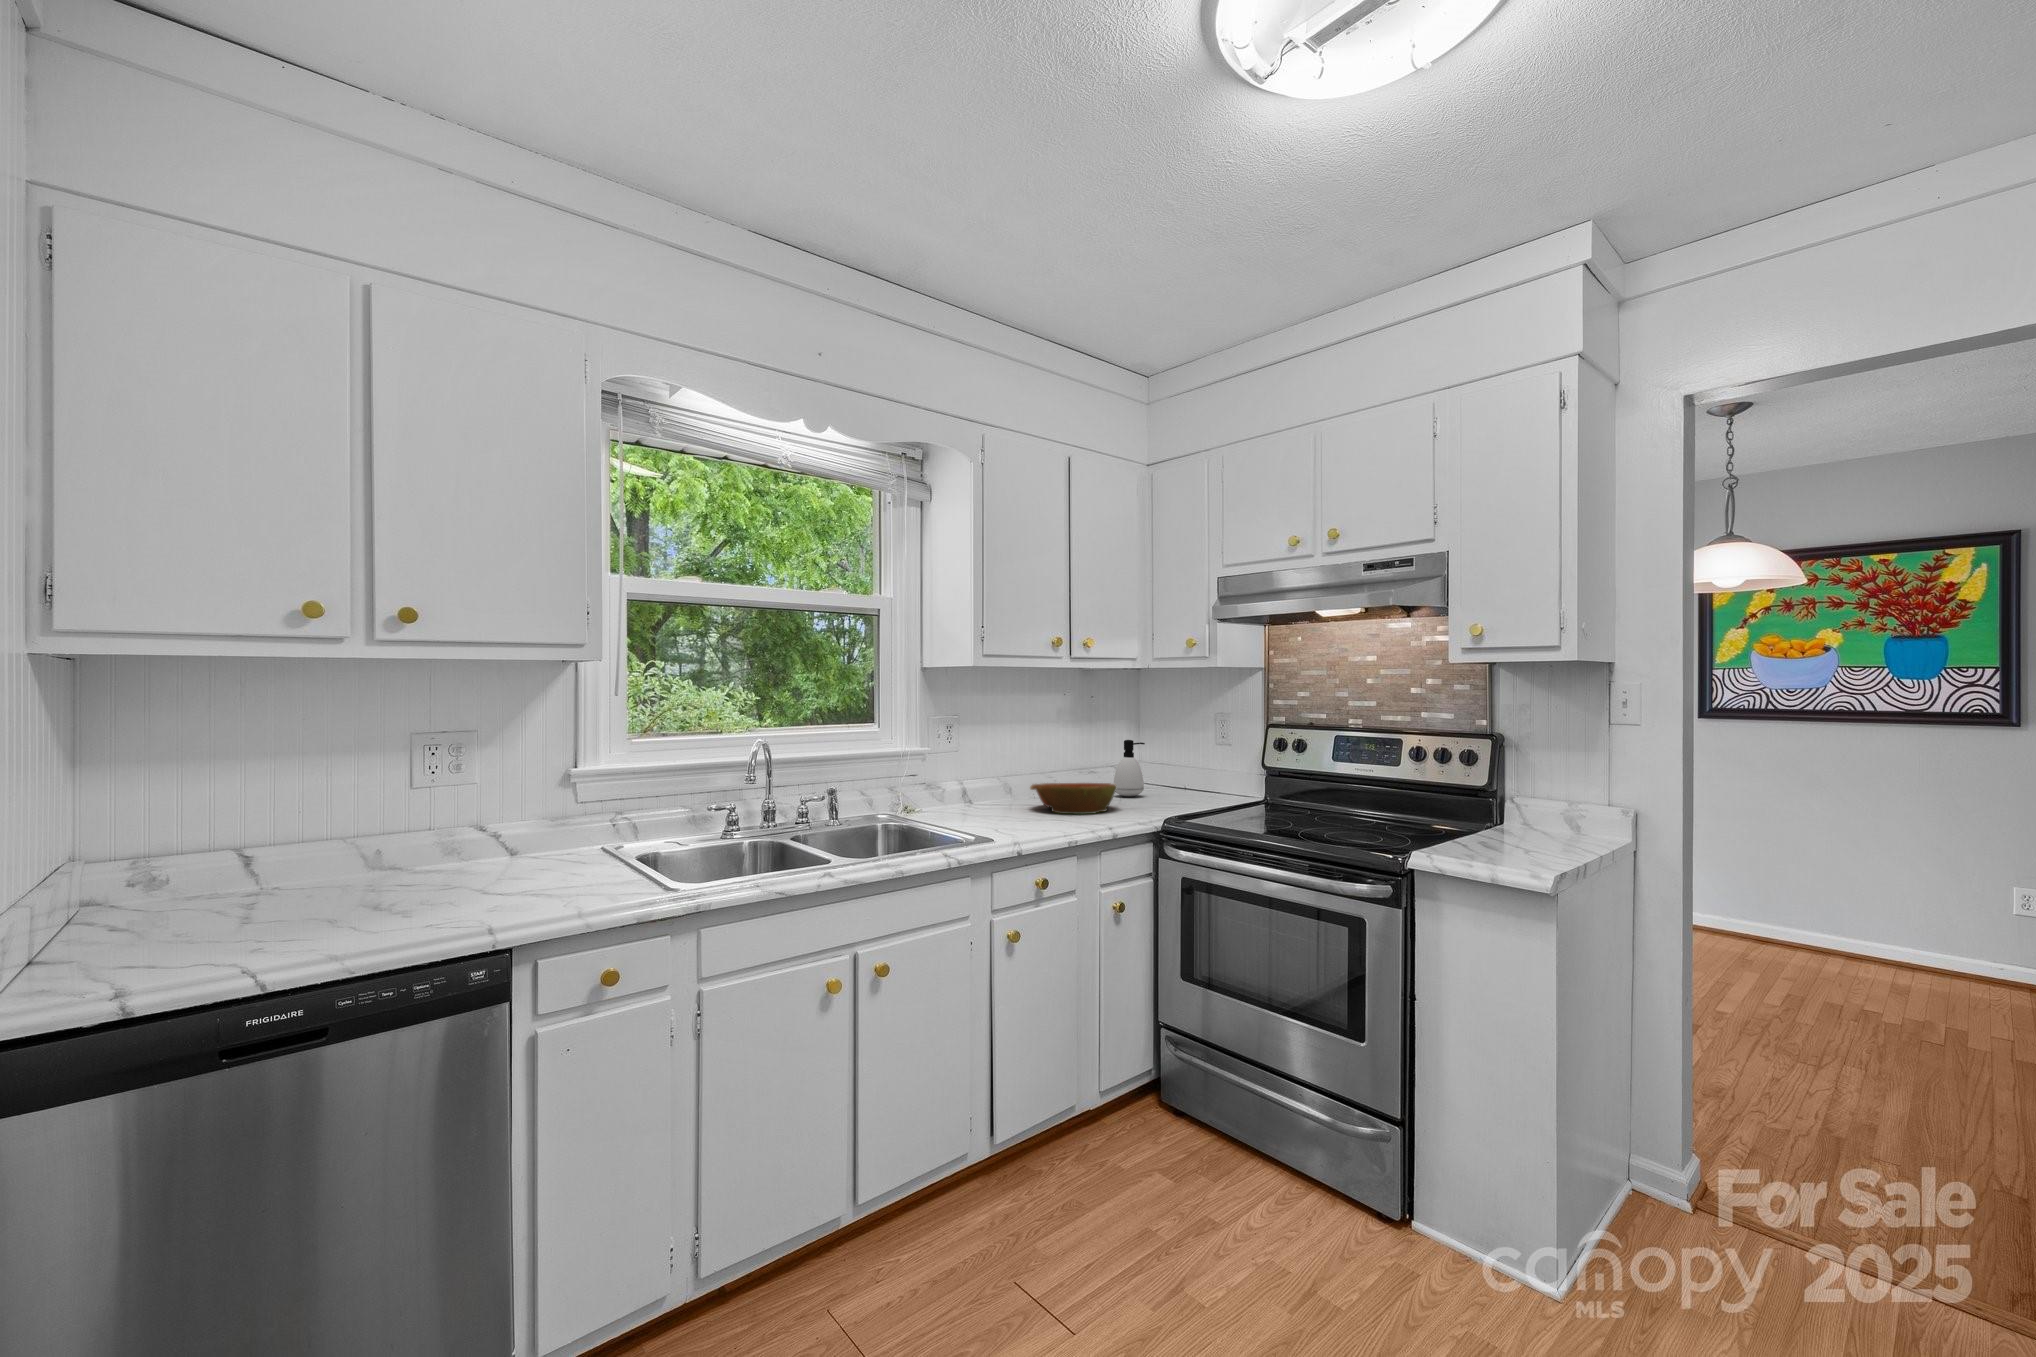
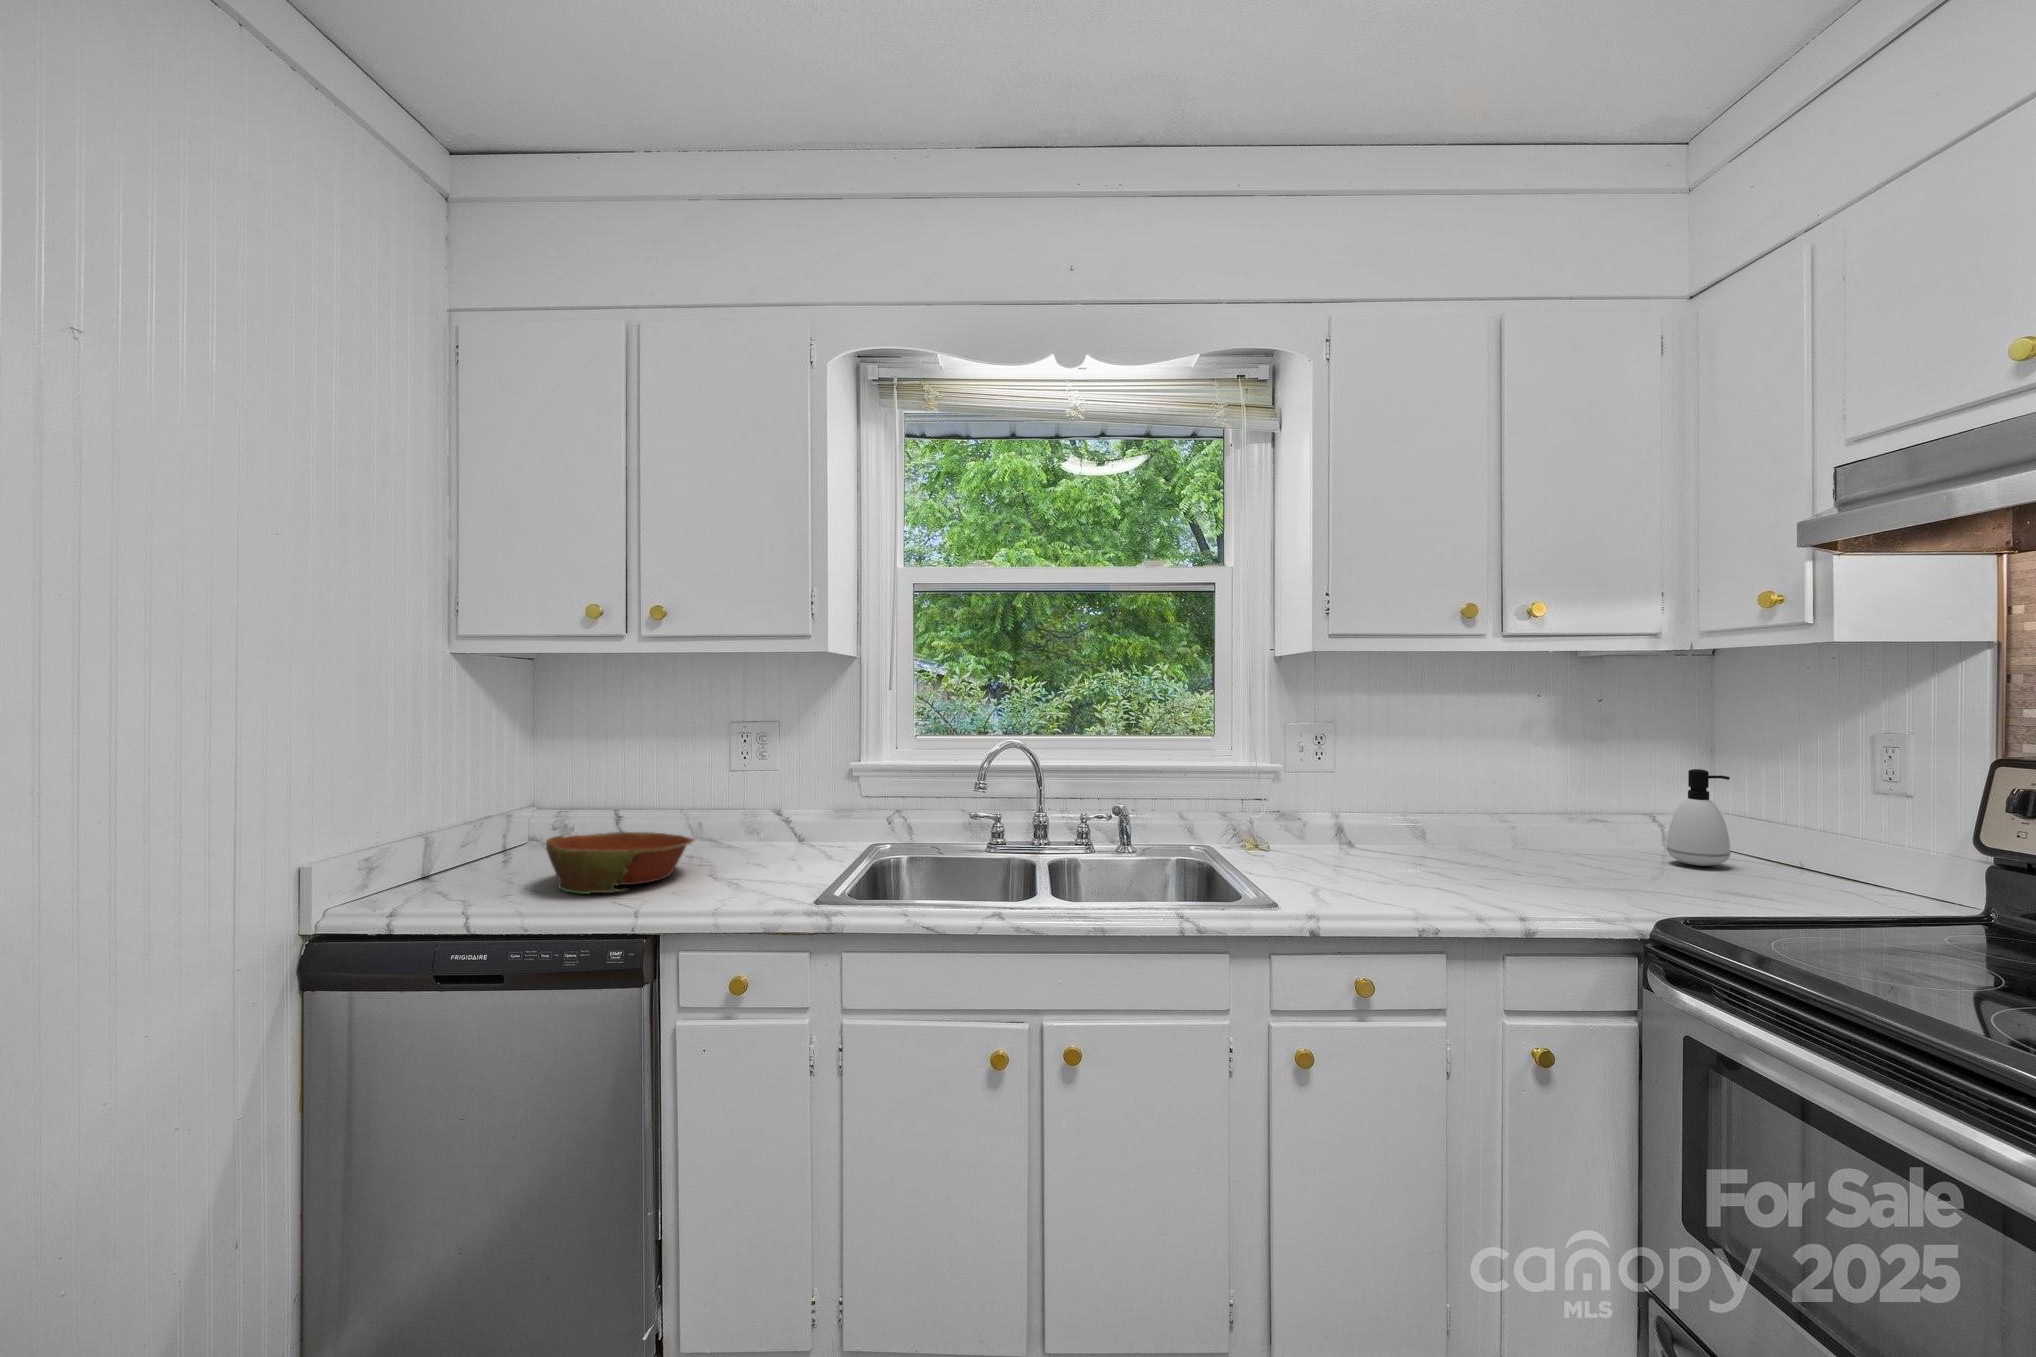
bowl: present [1030,783,1116,814] -> present [546,832,694,894]

